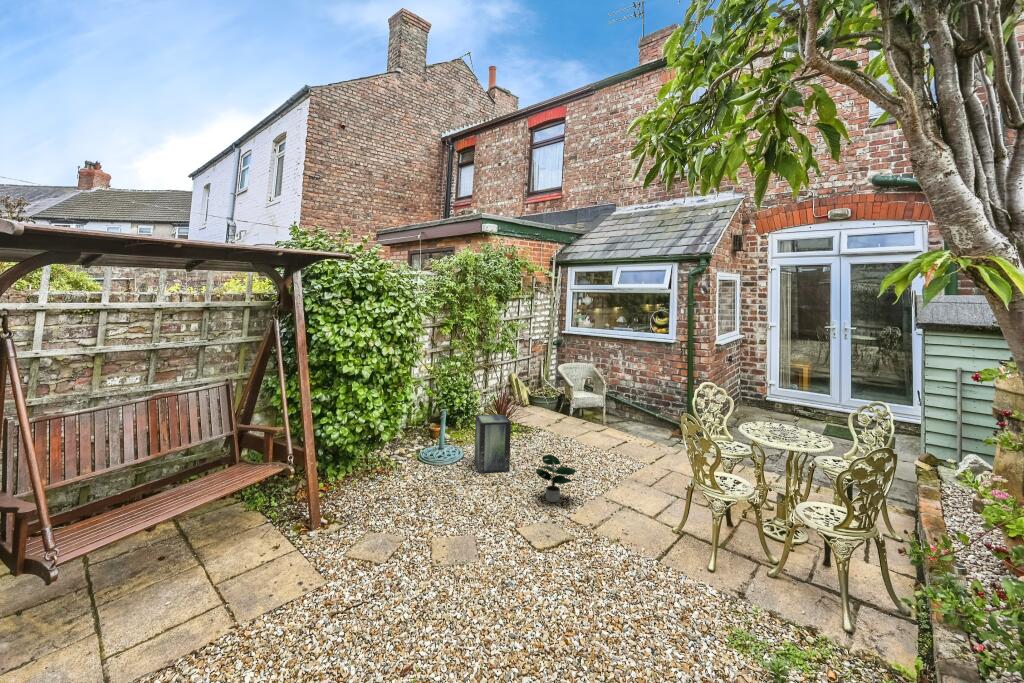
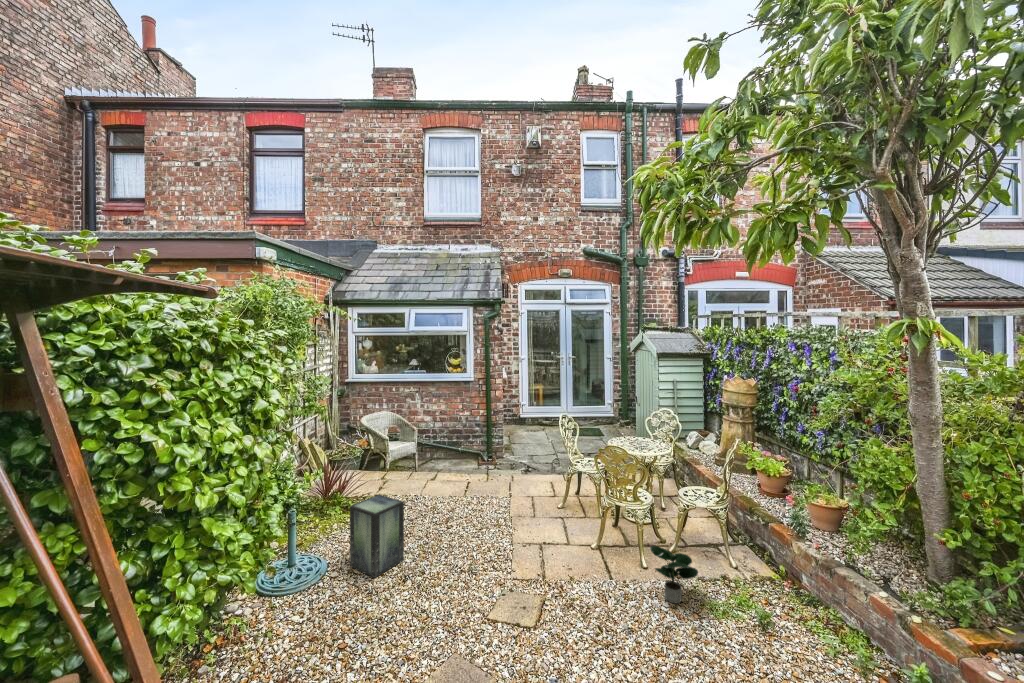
potted plant: present [536,454,576,502] -> present [650,546,698,603]

